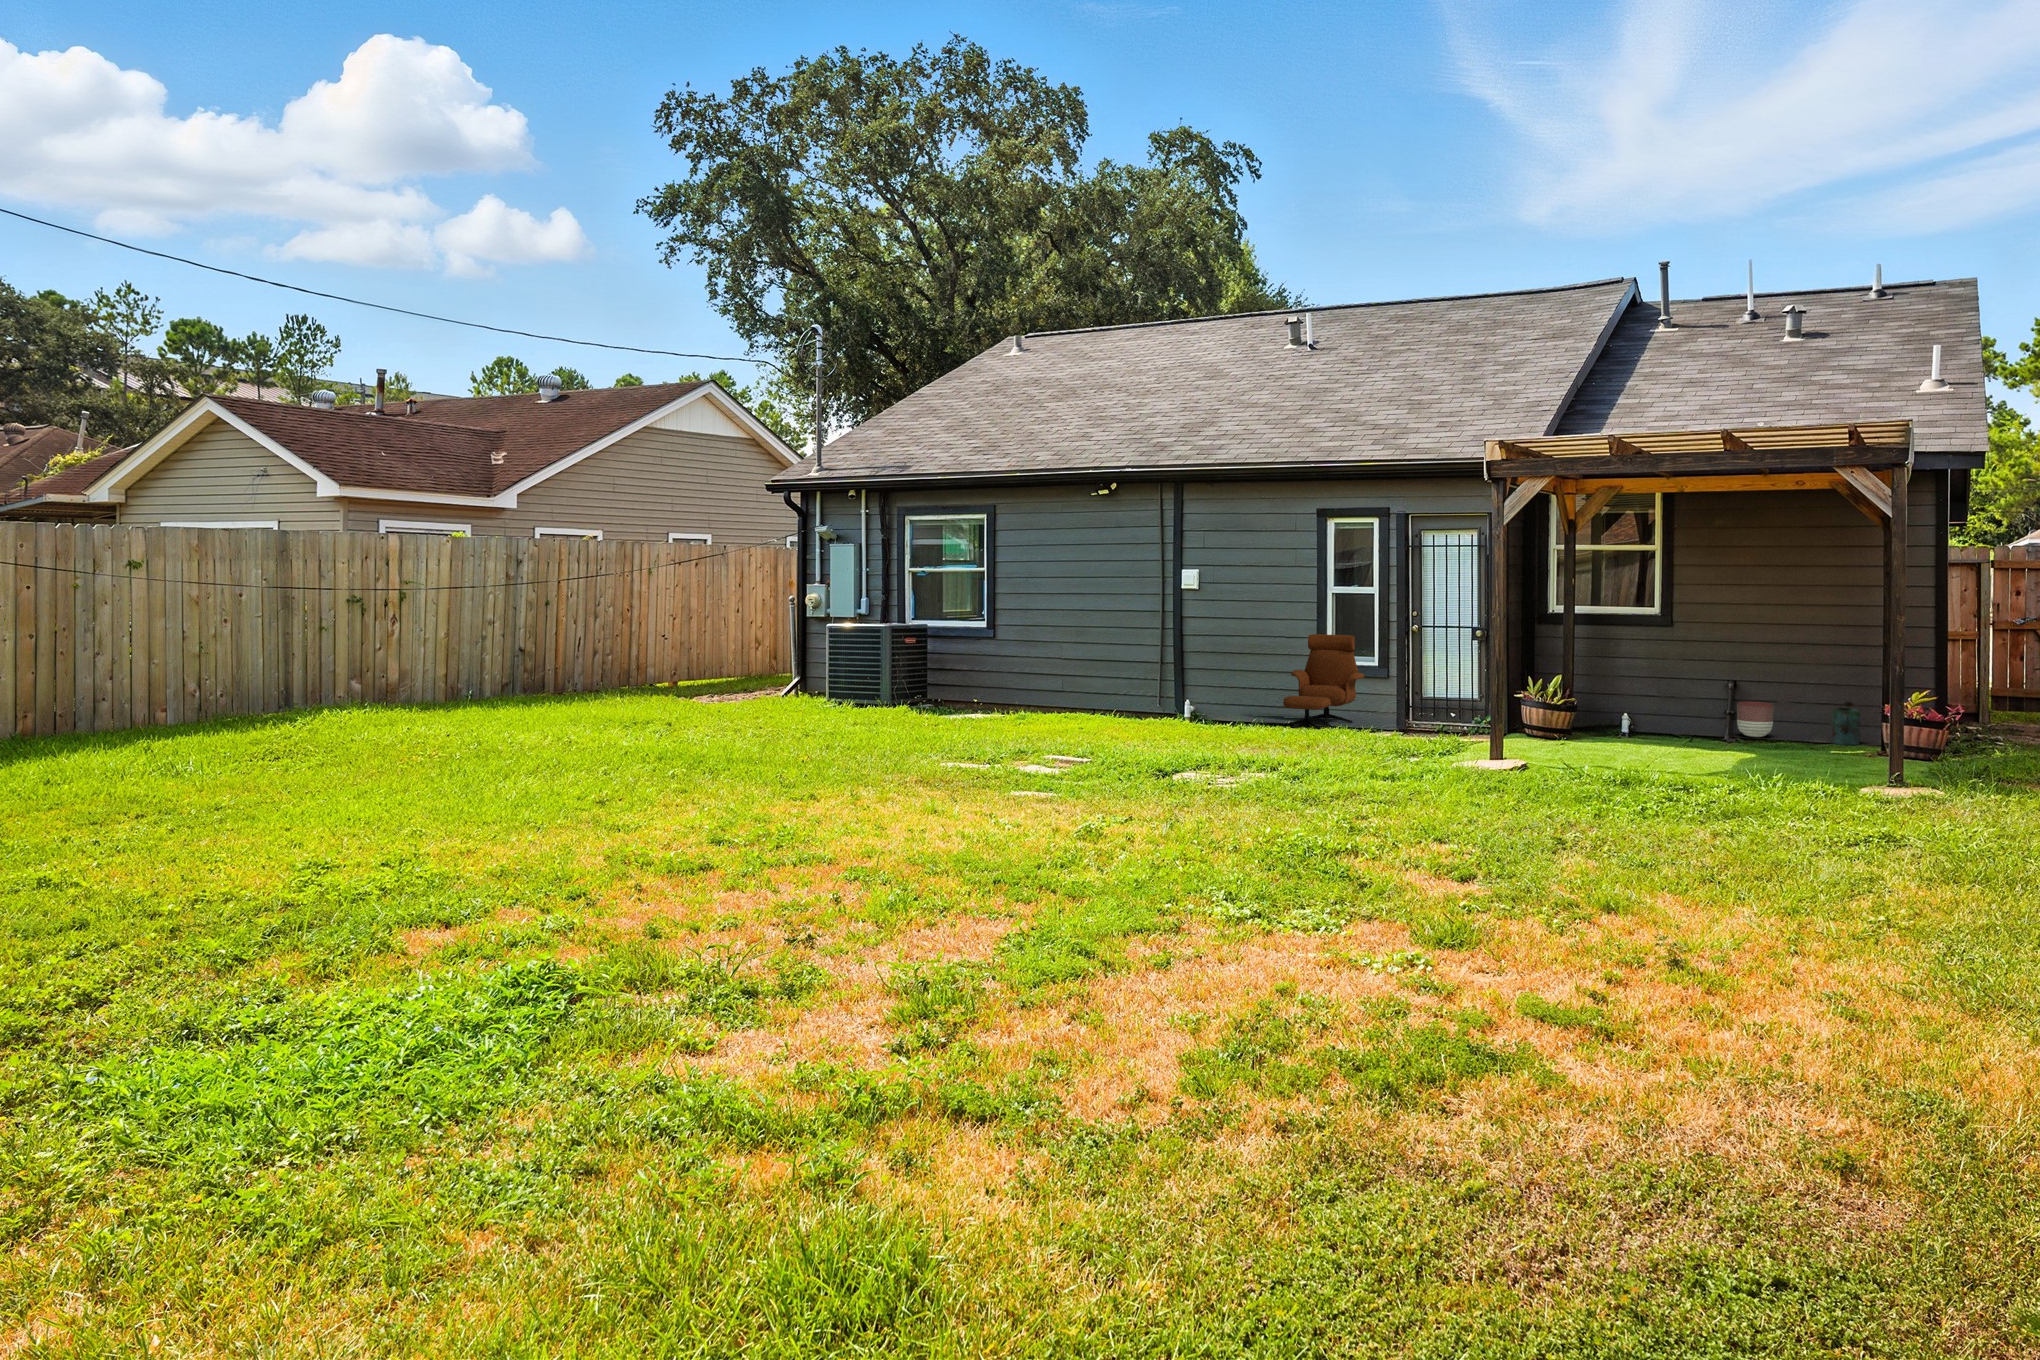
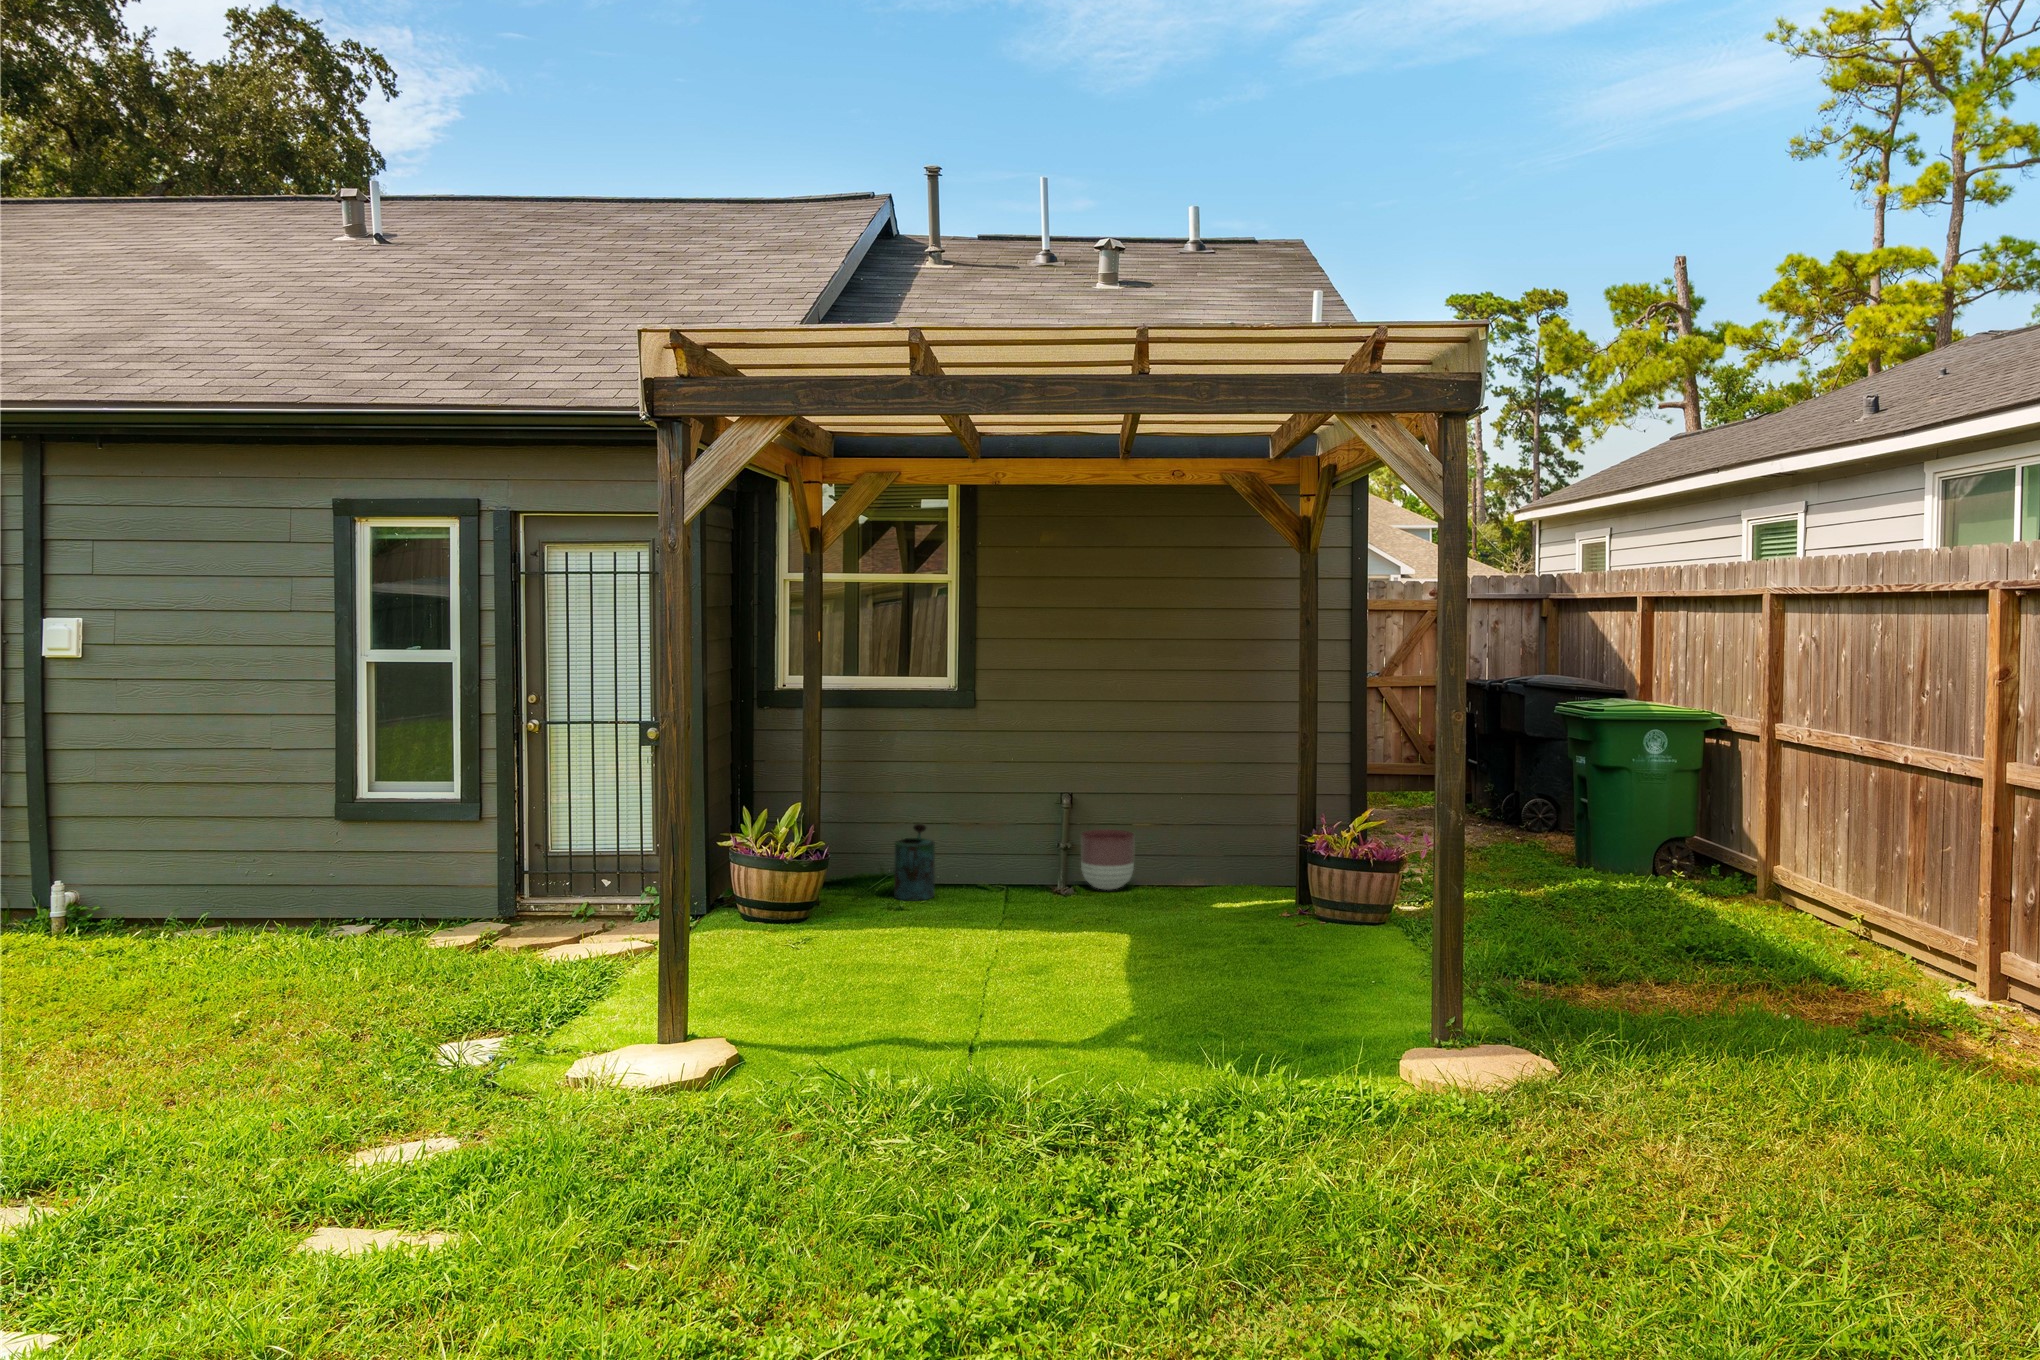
lounge chair: present [1283,634,1364,729] -> none [230,744,429,958]
watering can: present [1831,701,1860,745] -> present [894,824,935,901]

